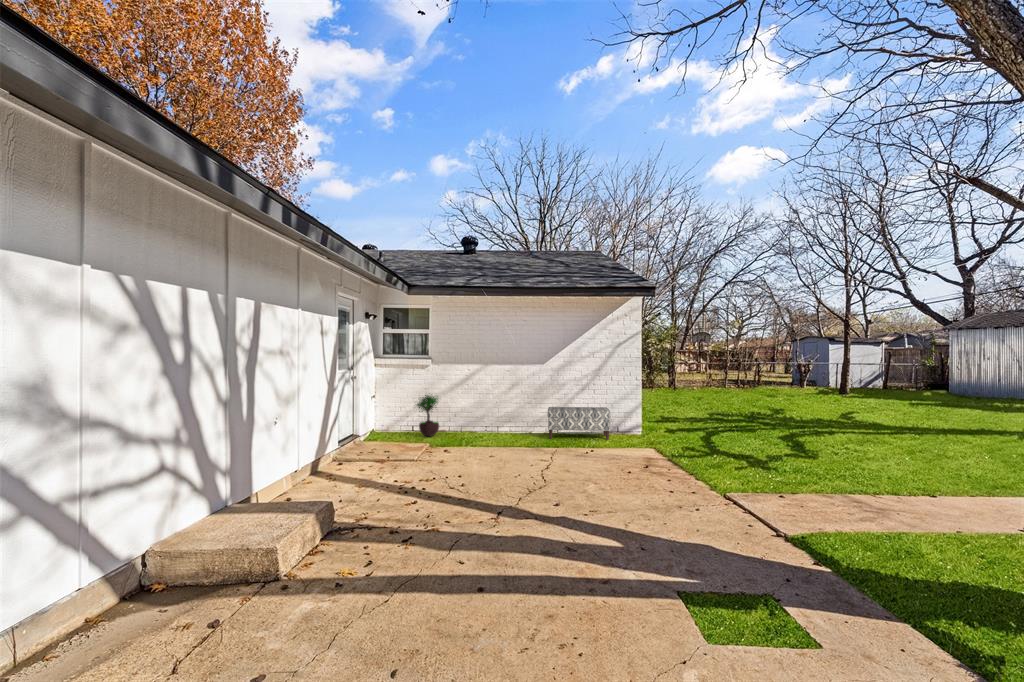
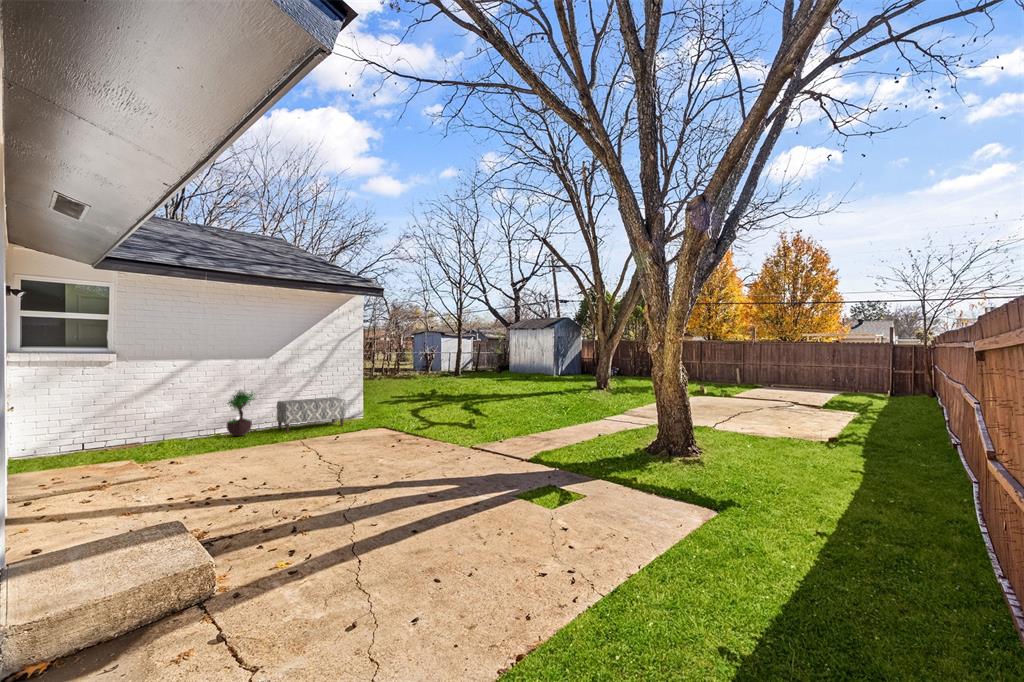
potted tree: present [417,395,439,436] -> present [227,390,255,436]

